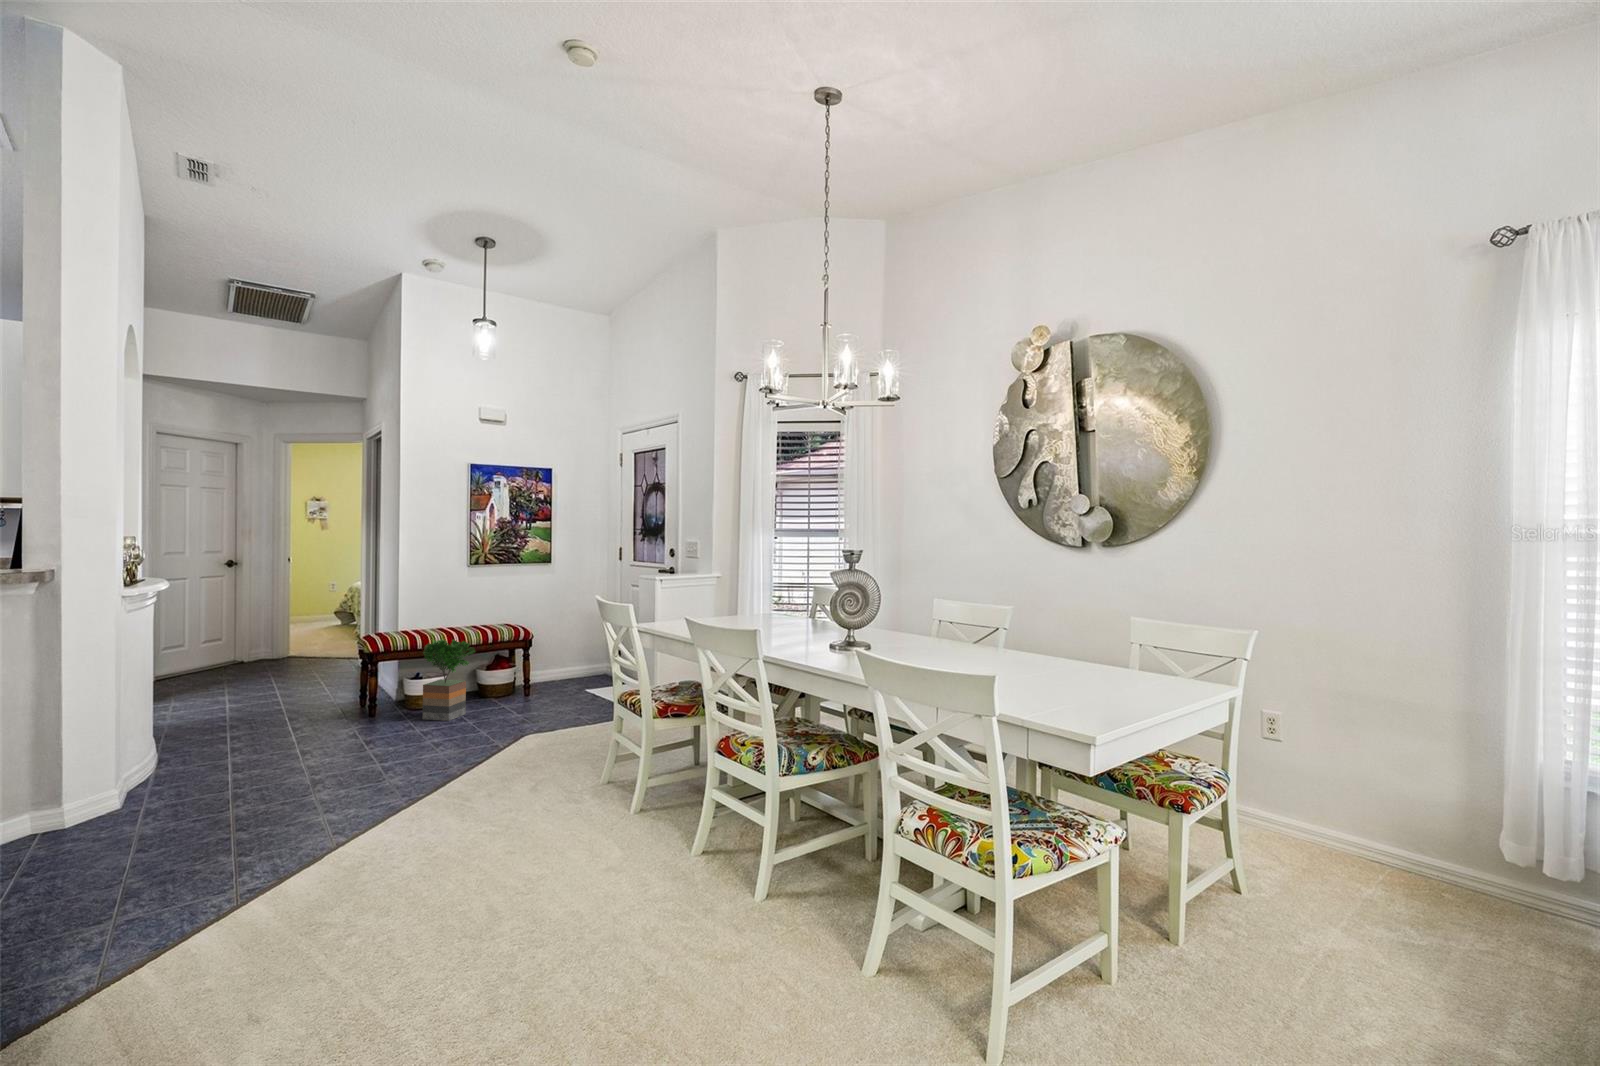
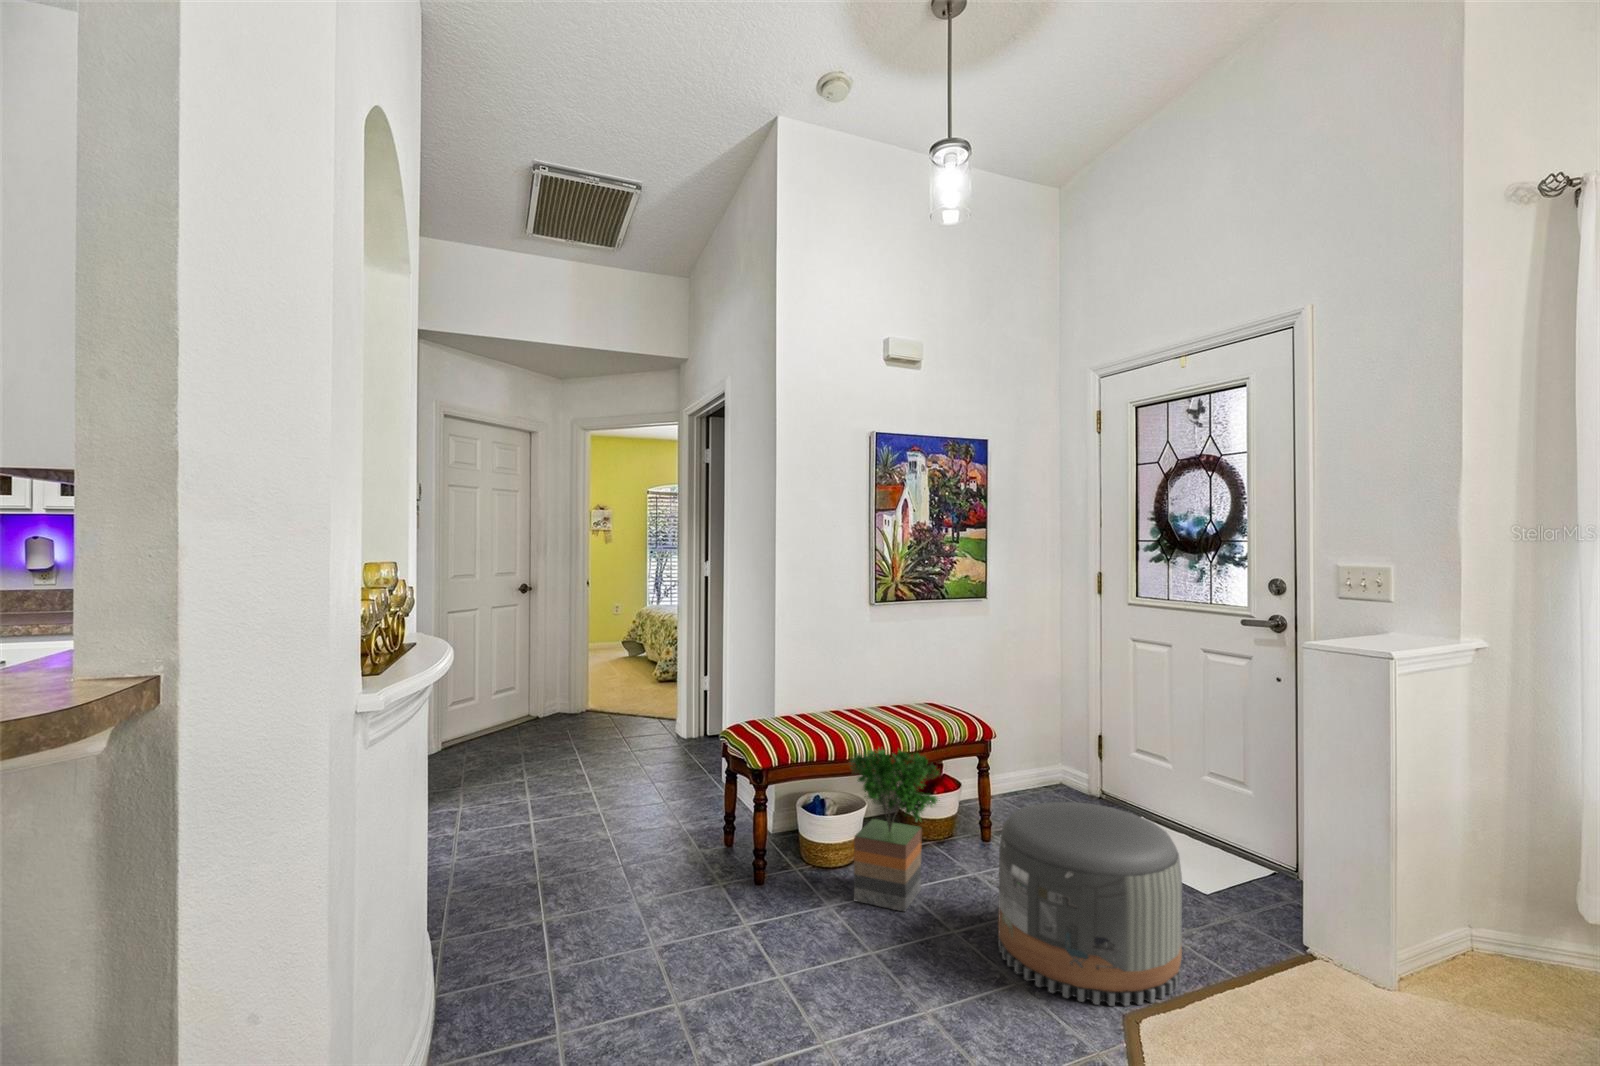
pouf: none [485,658,572,737] -> present [998,802,1182,1006]

